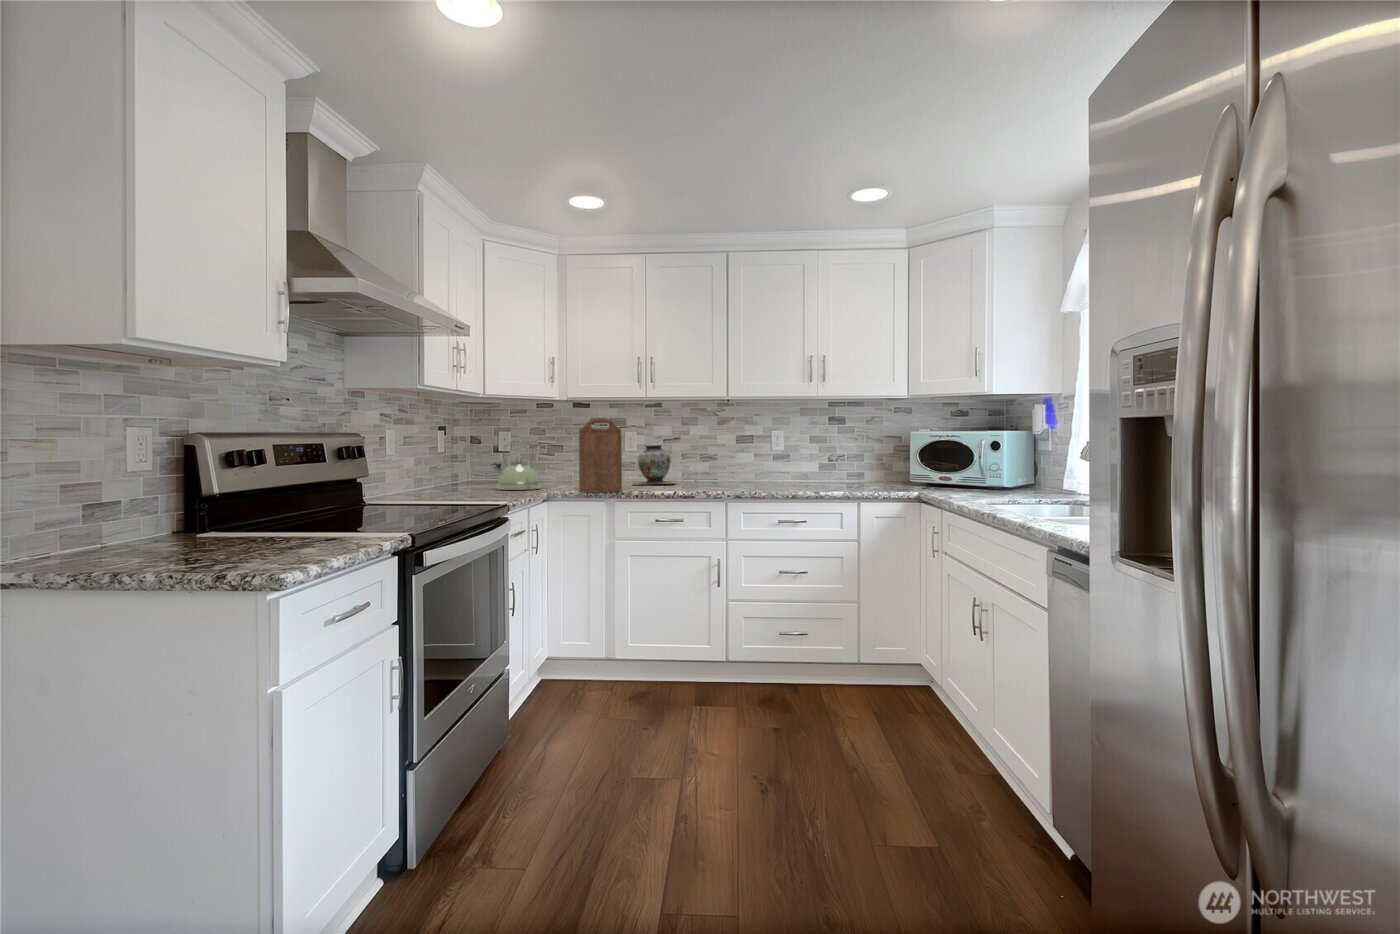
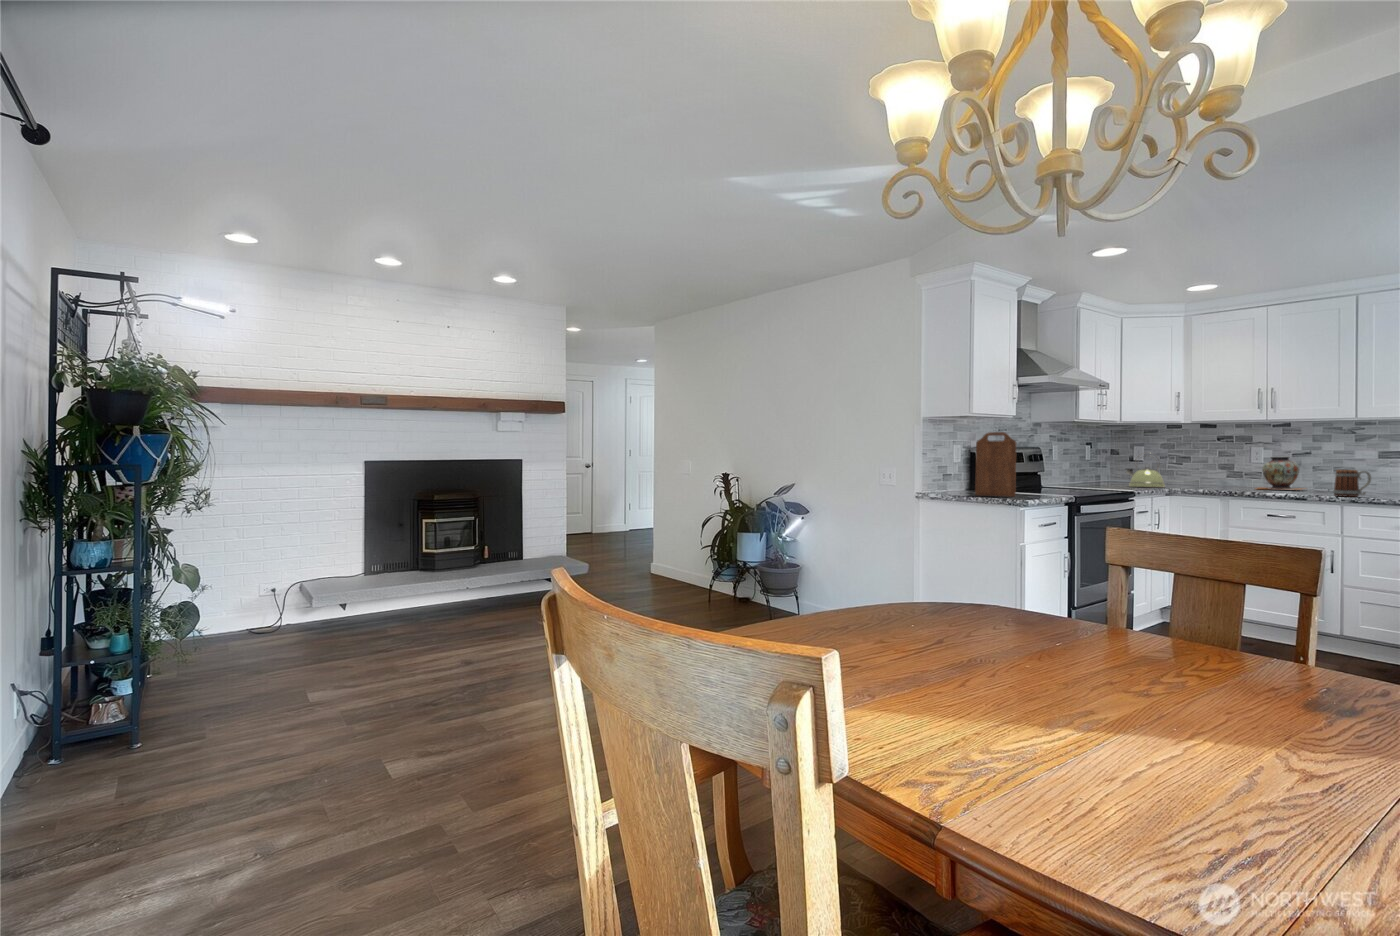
cutting board: present [579,419,622,493] -> present [975,432,1016,497]
mug: none [719,461,749,494] -> present [1333,470,1371,497]

